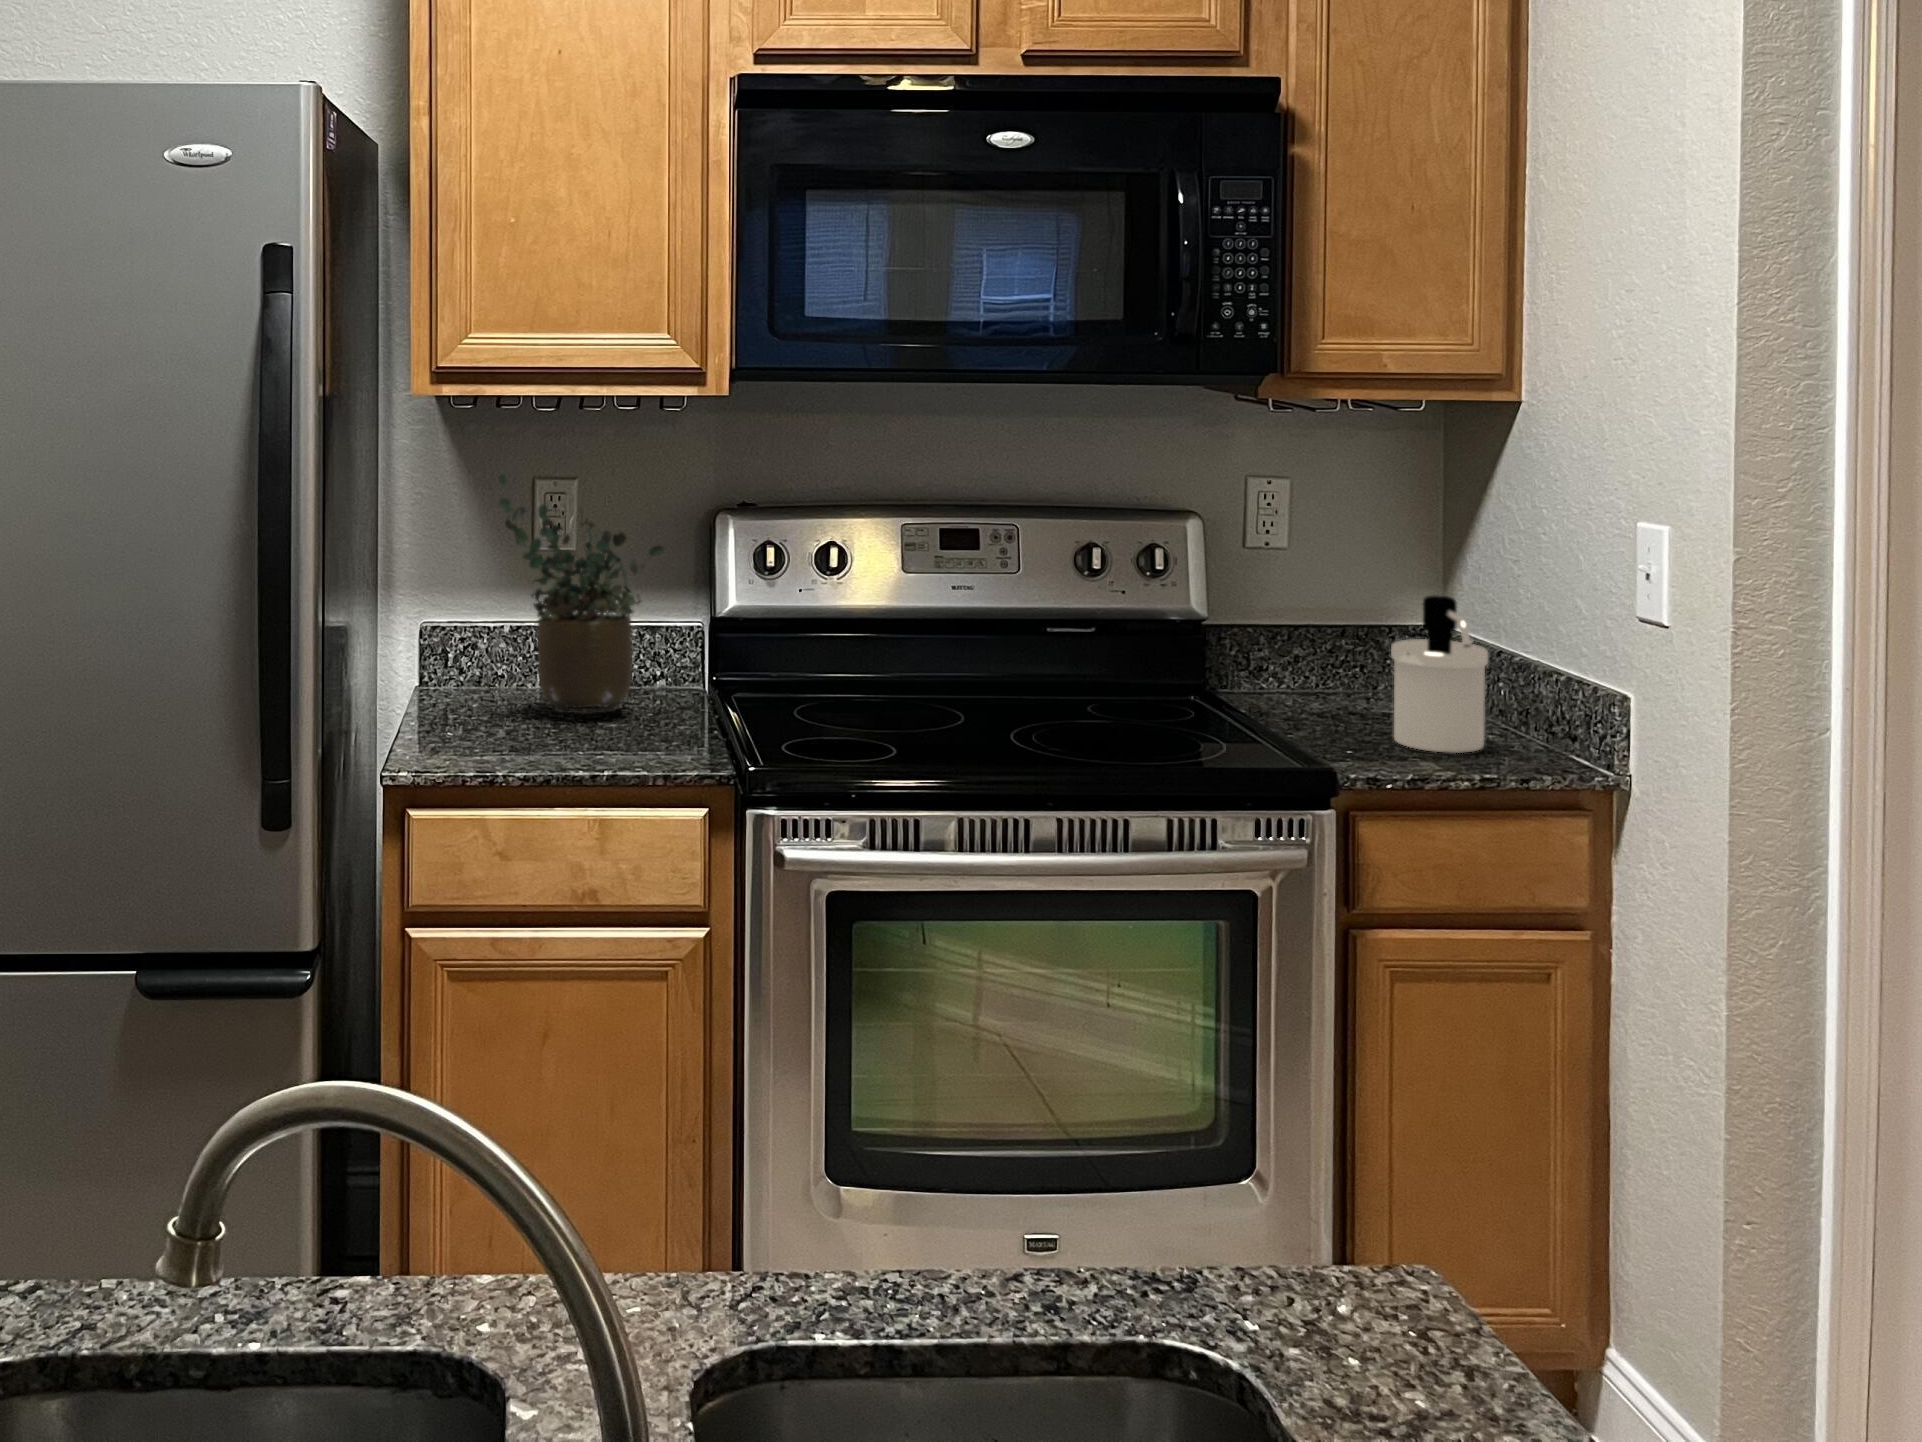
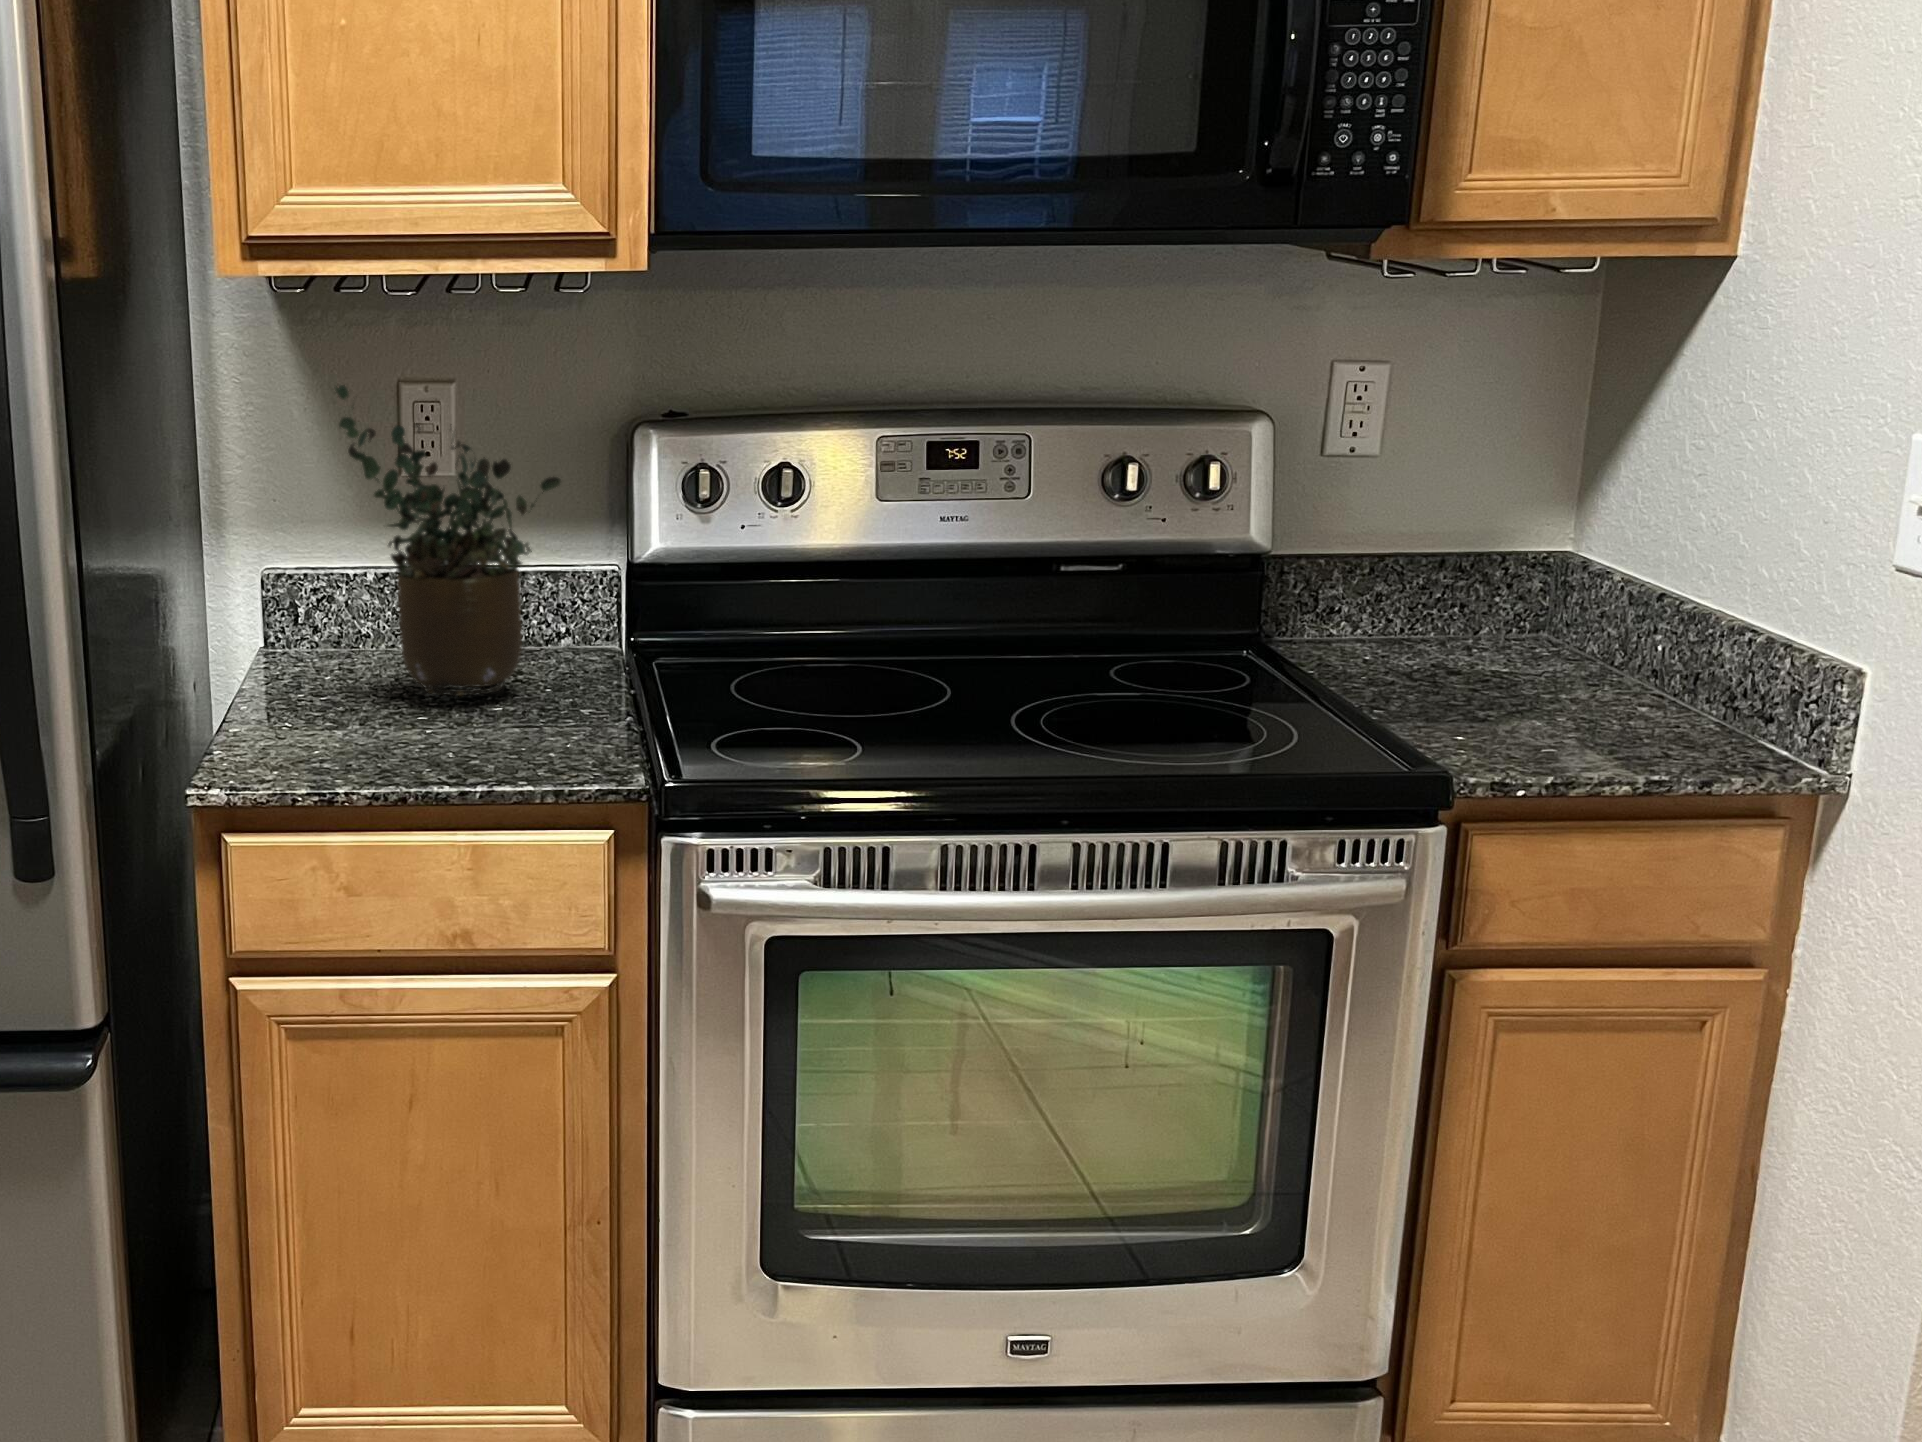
soap dispenser: present [1391,595,1488,753] -> none [1517,530,1660,738]

